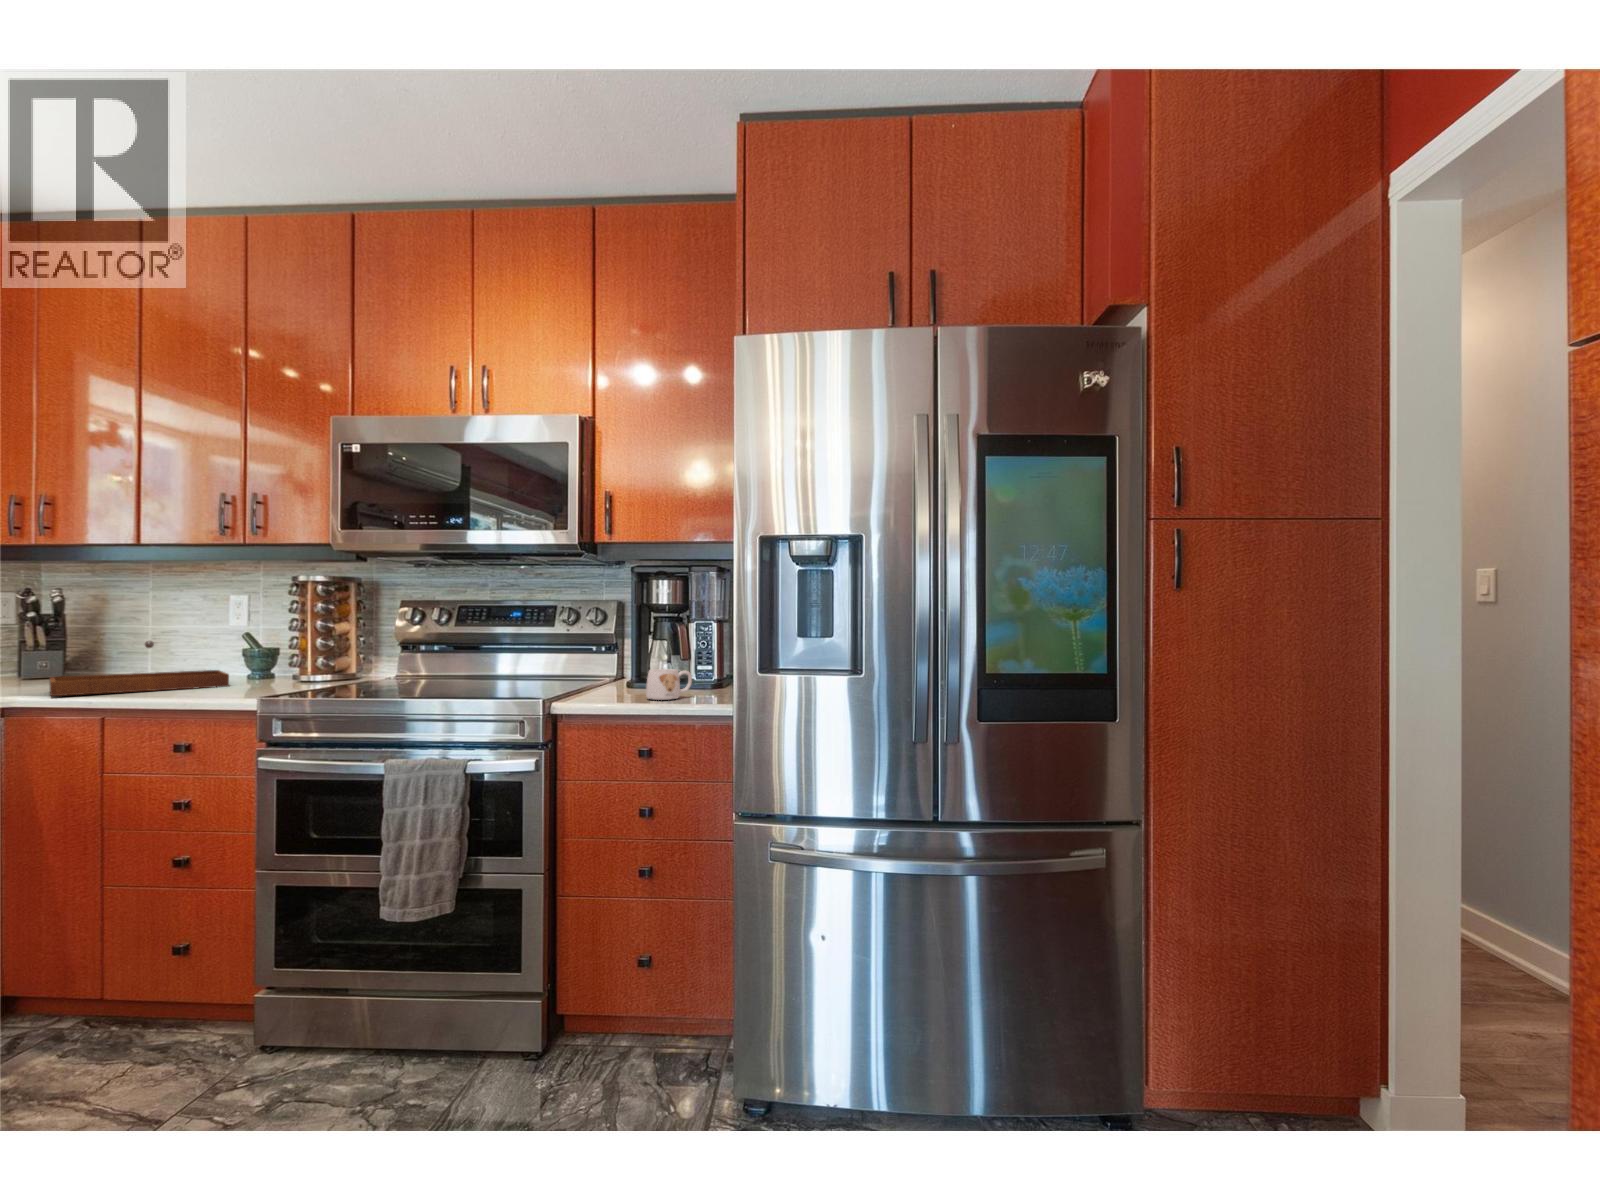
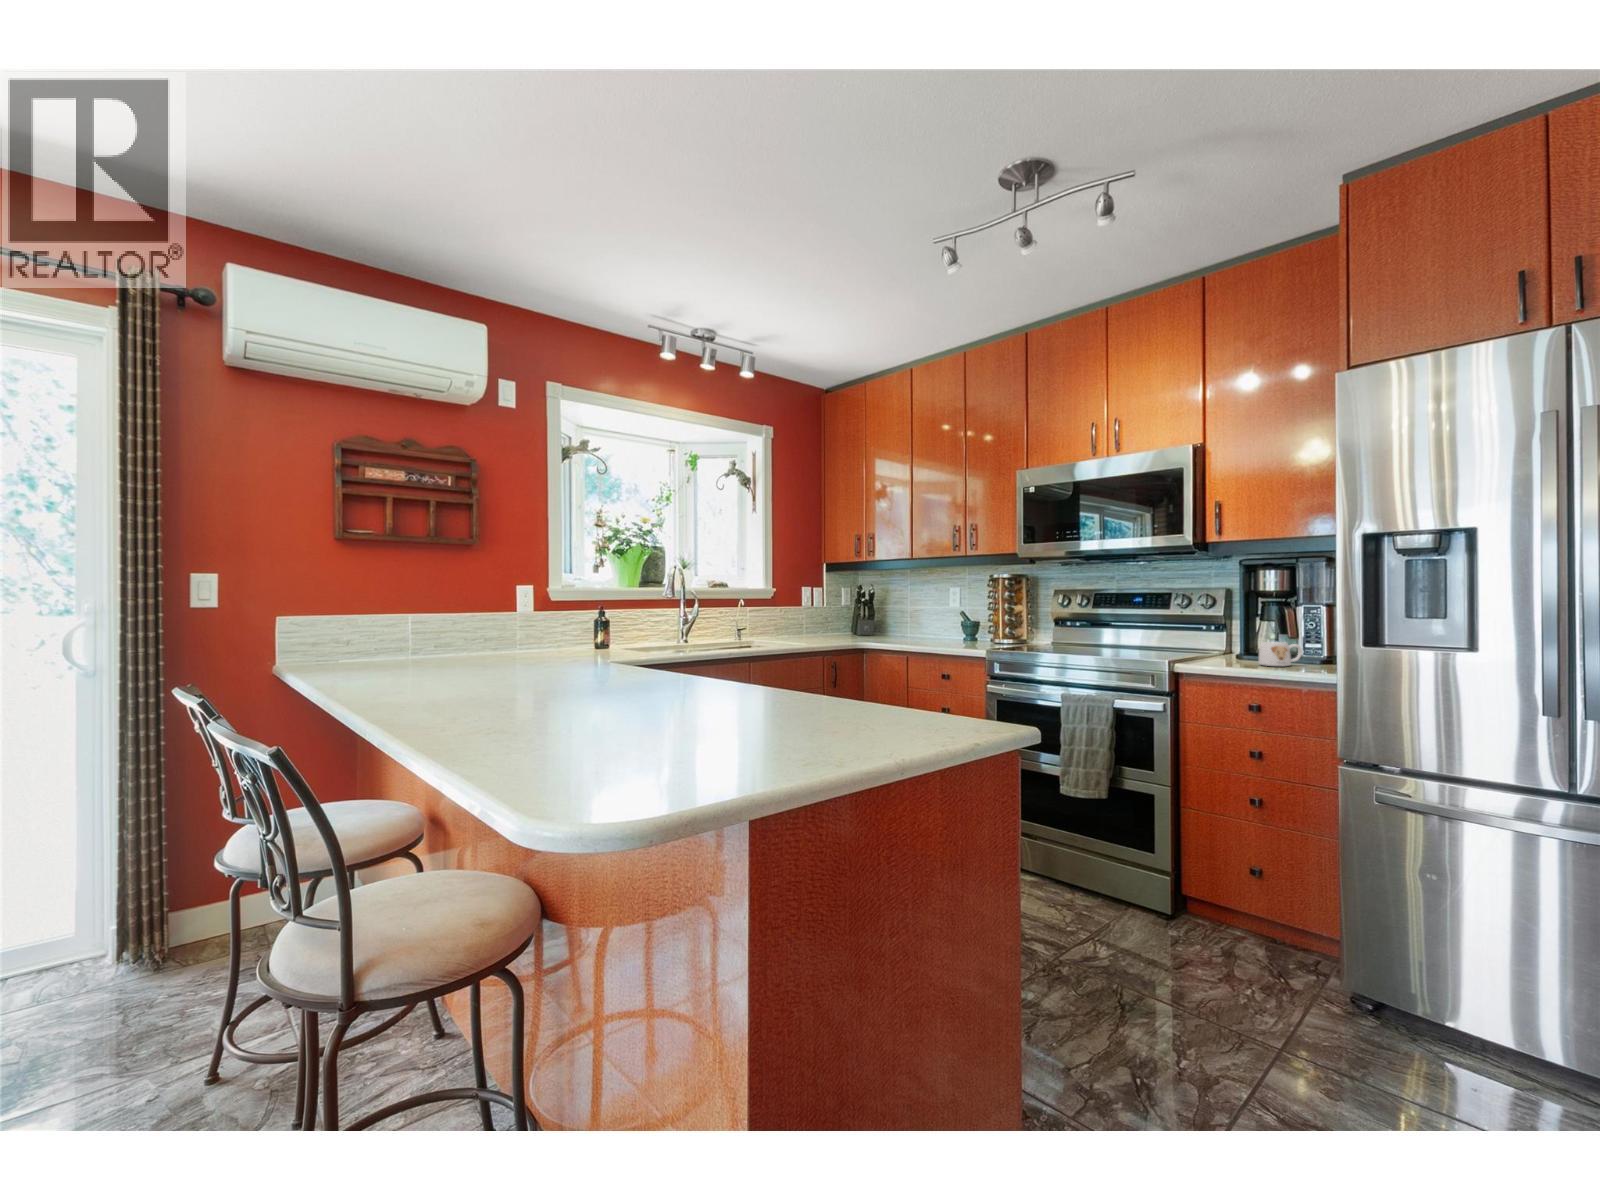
tray: present [50,641,229,696] -> none [872,615,957,644]

